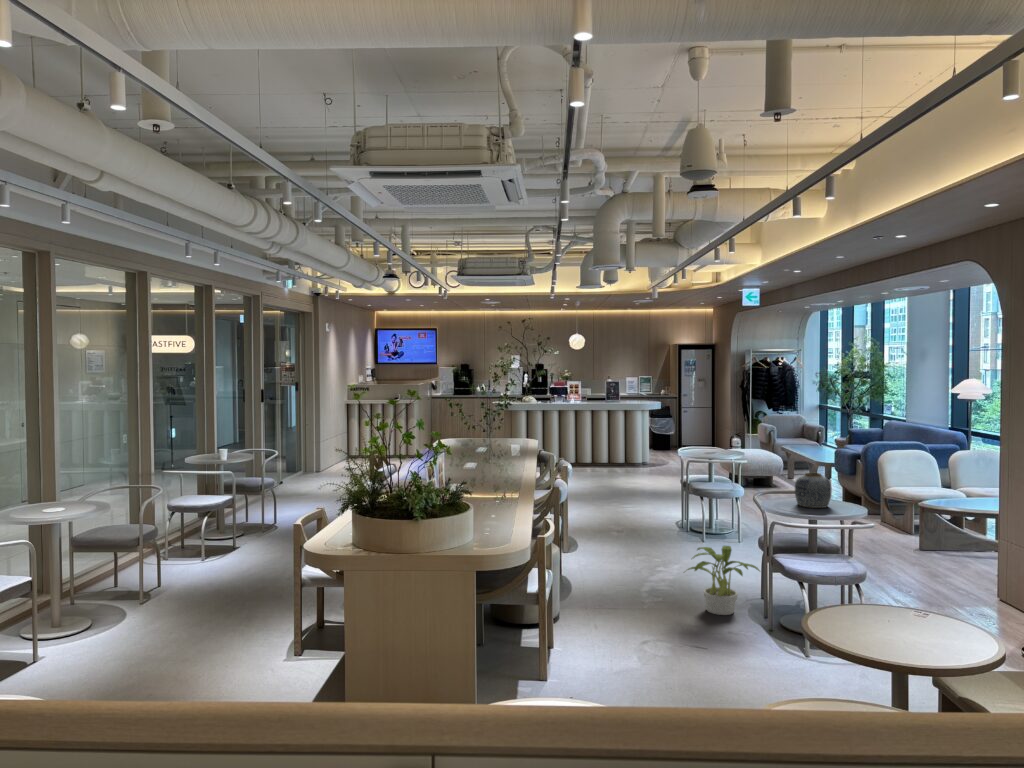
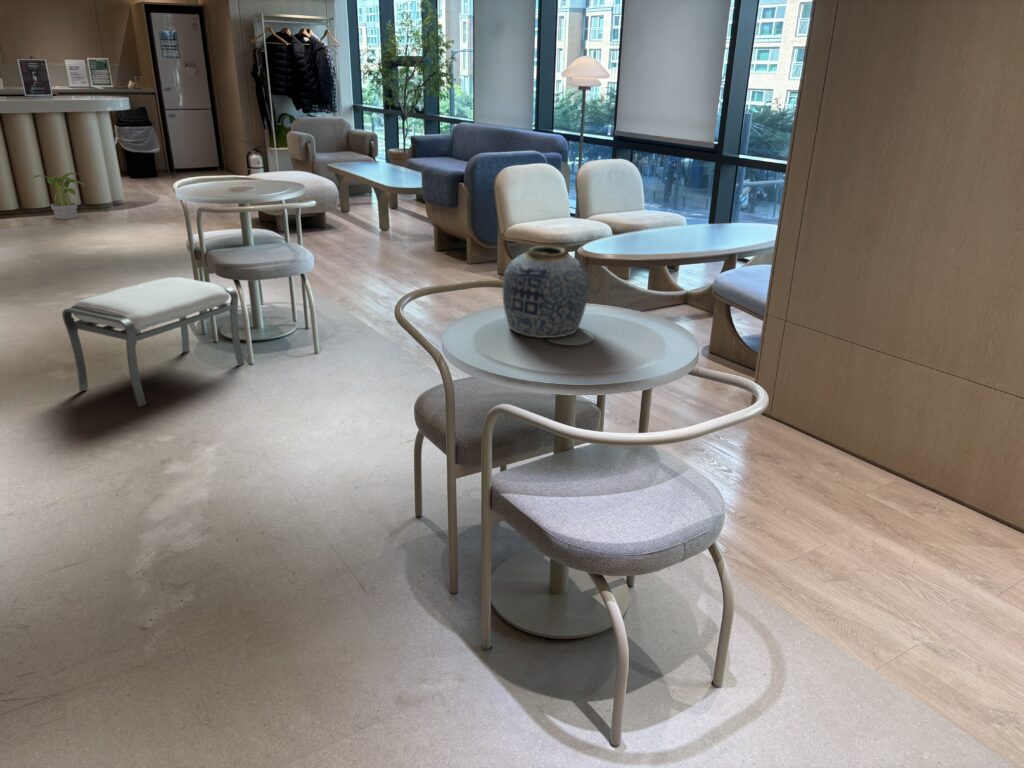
ottoman: none [622,493,702,548] -> present [62,277,244,407]
potted plant: present [687,546,760,615] -> present [33,173,86,219]

